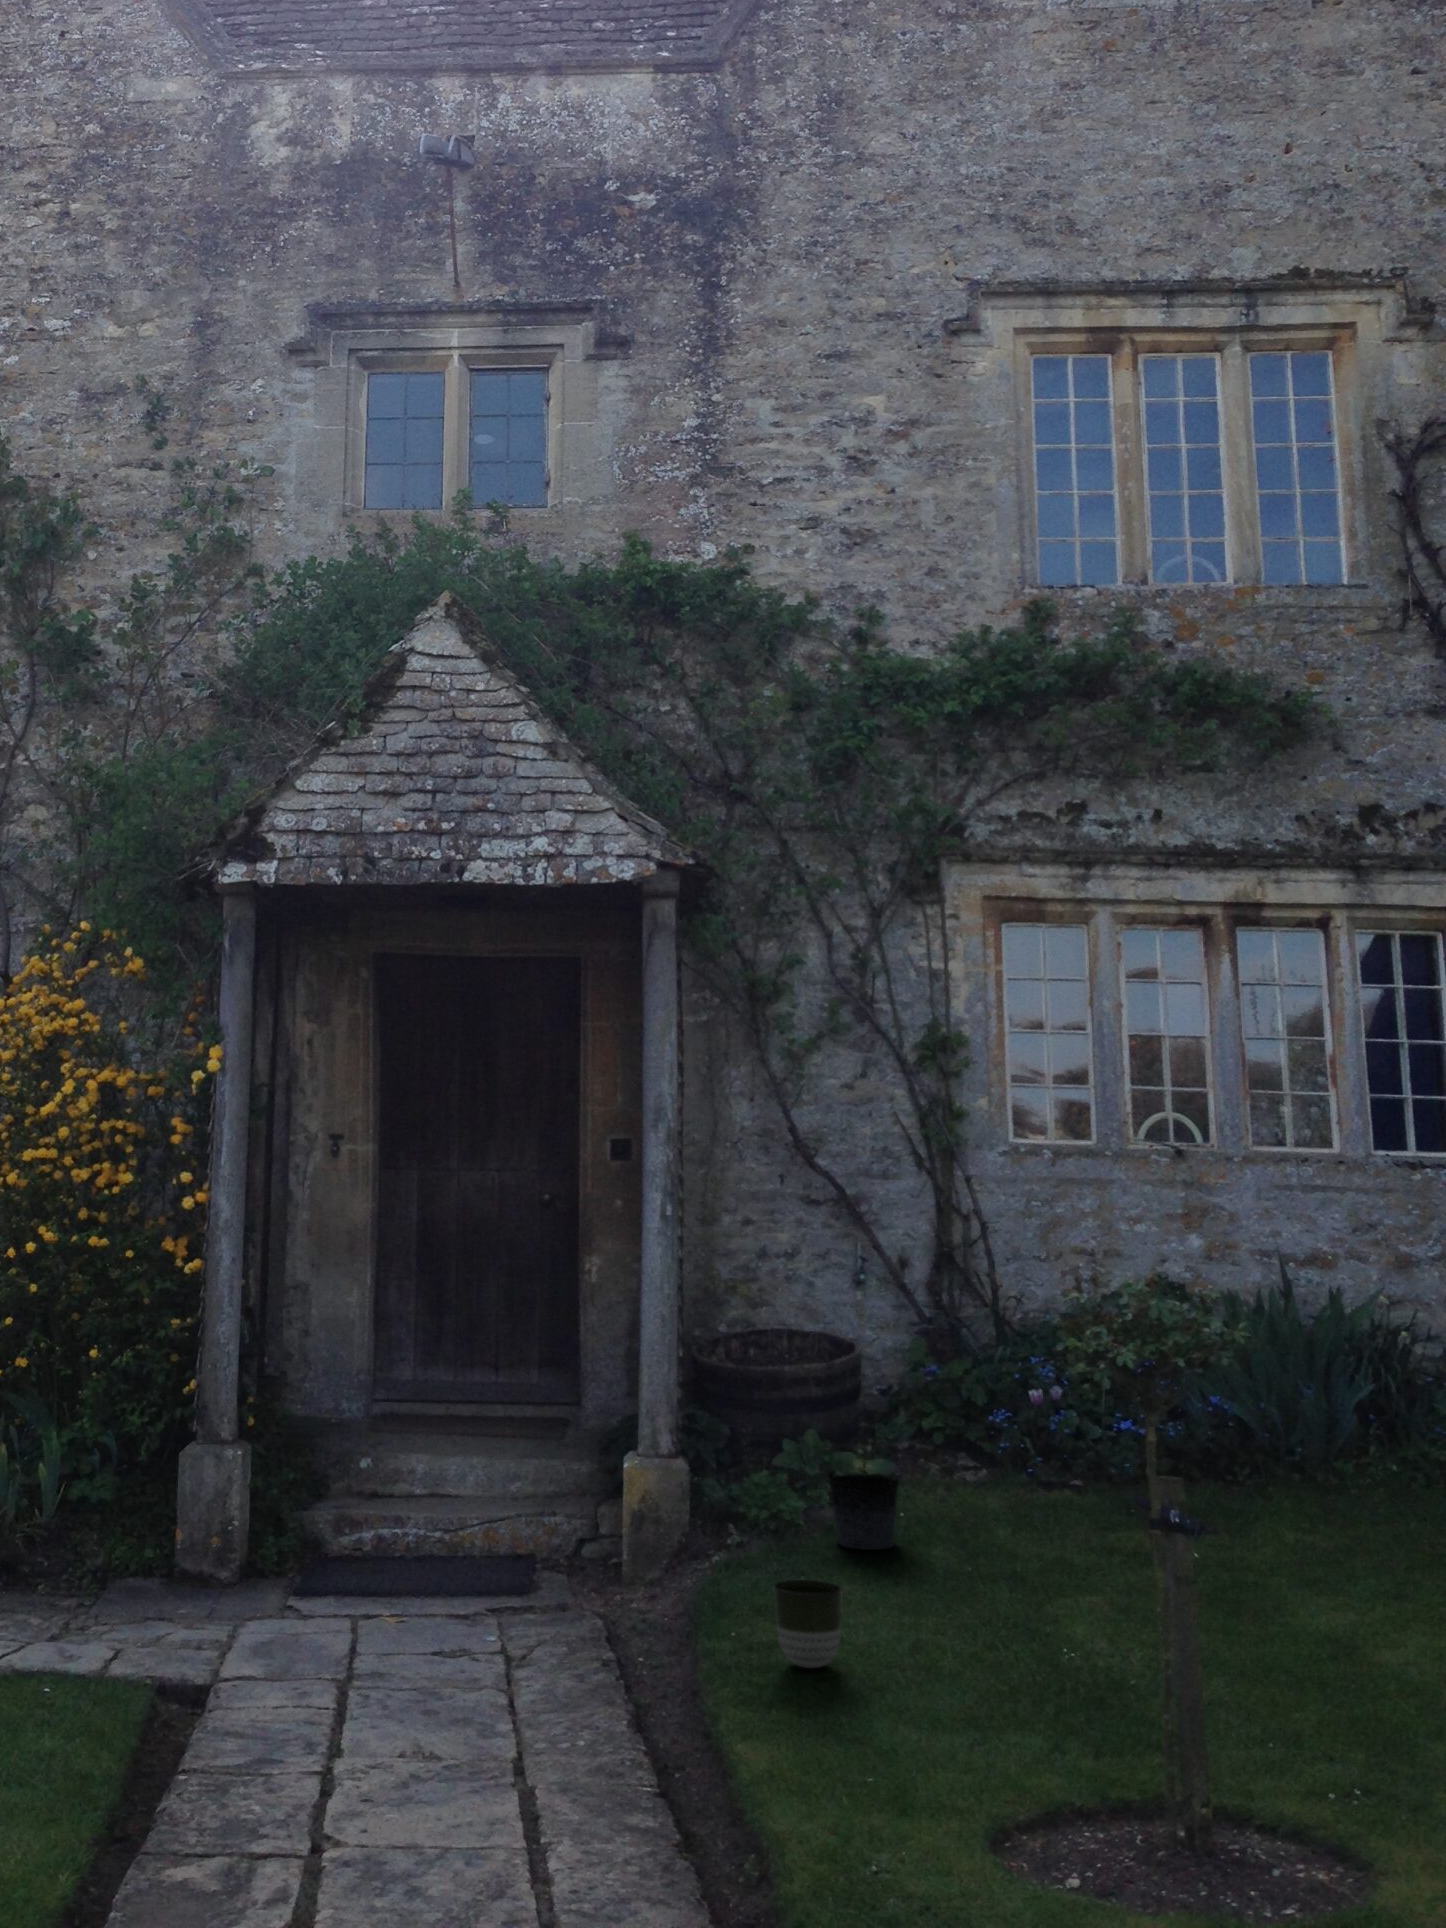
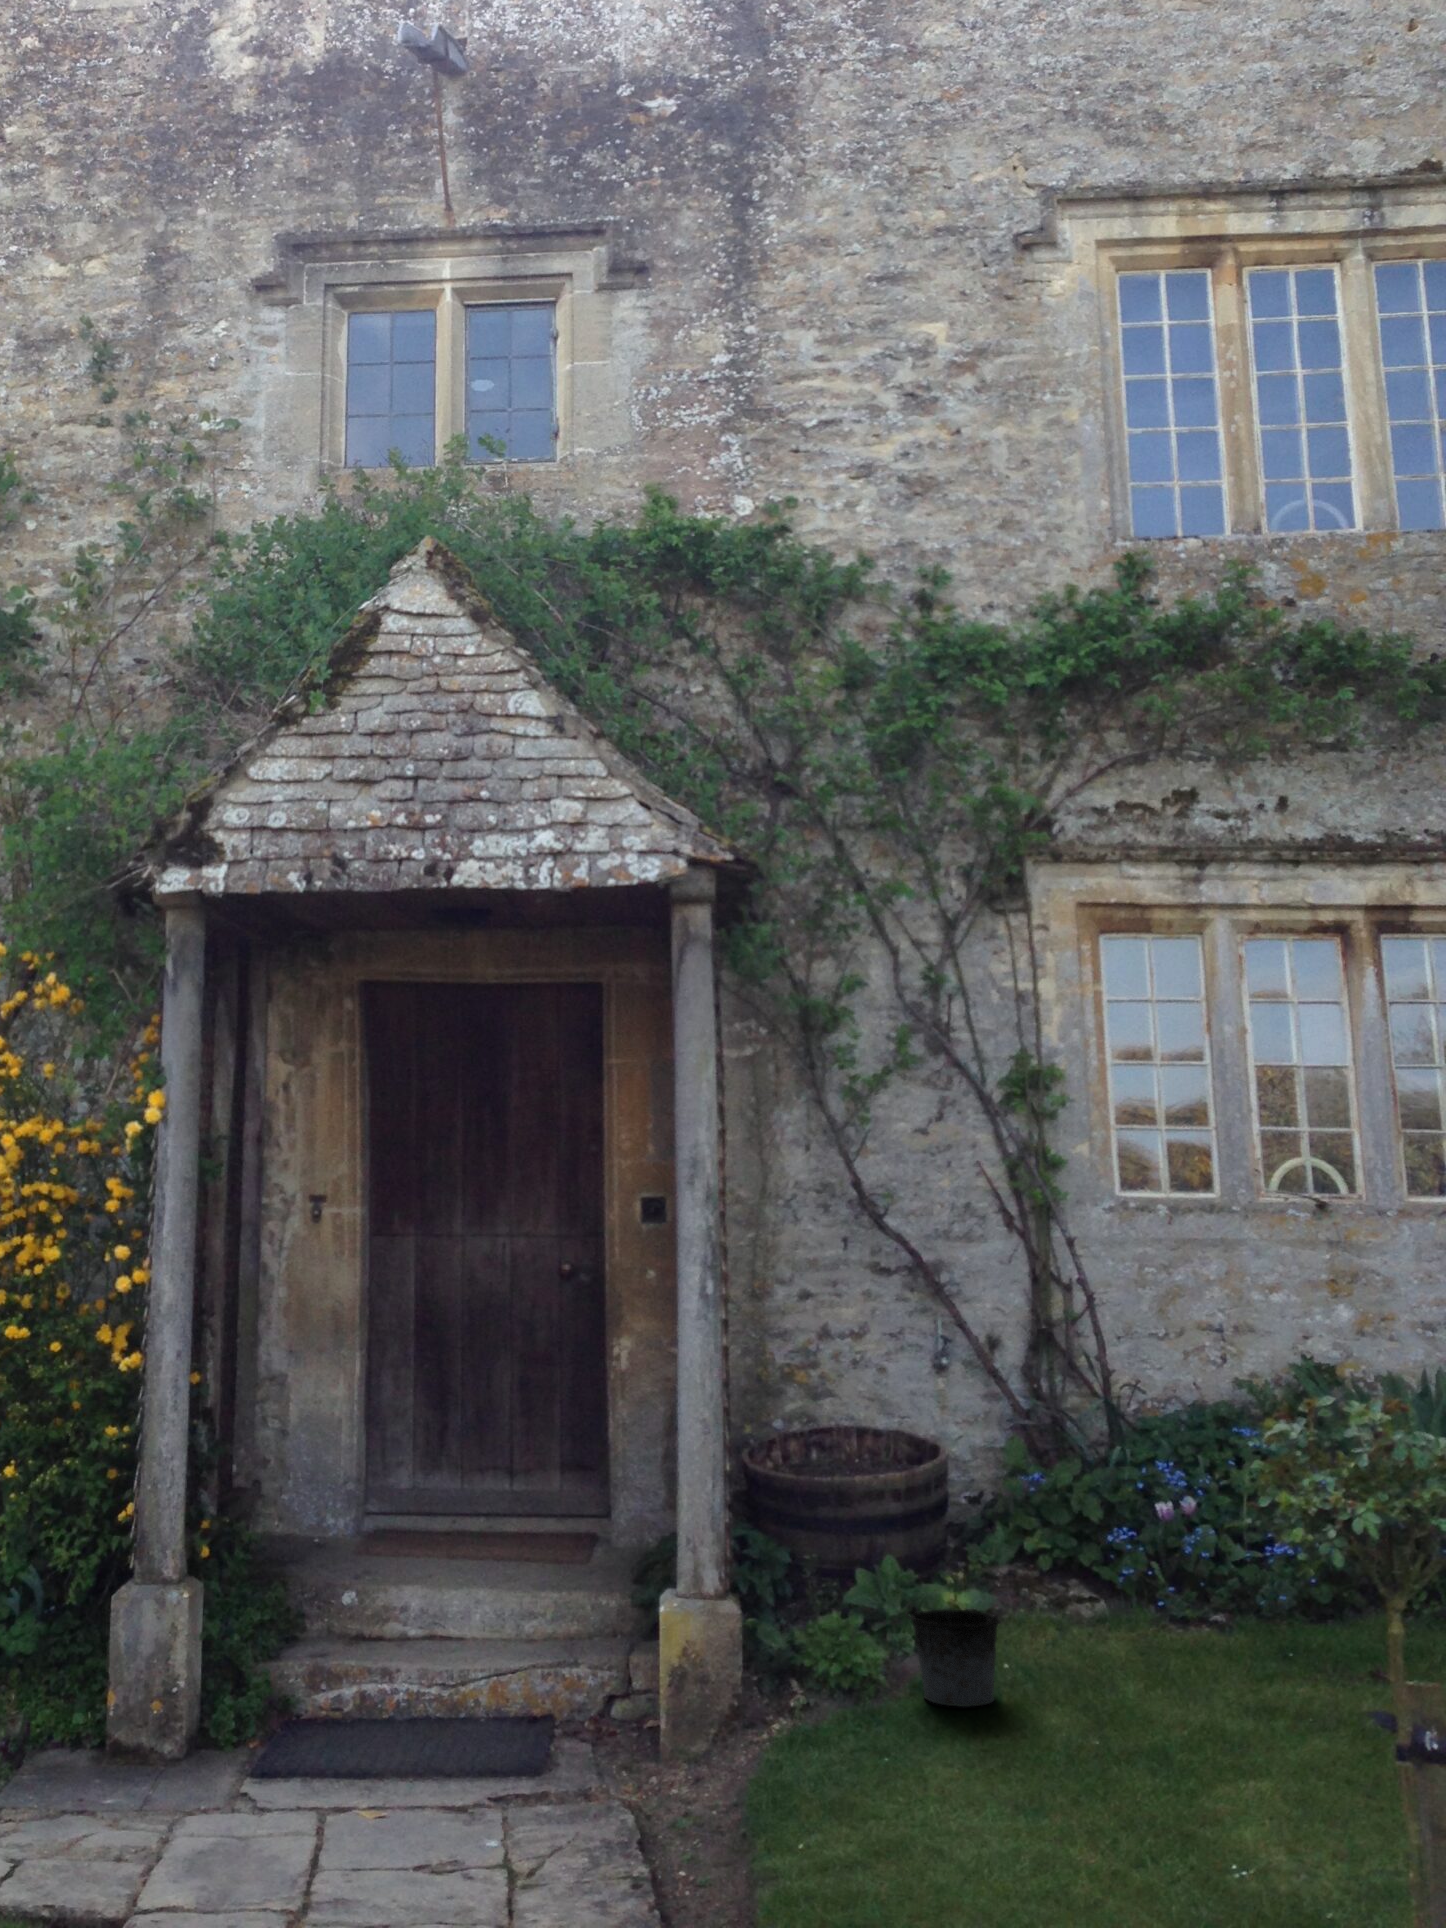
planter: present [774,1580,841,1668] -> none [847,1760,935,1878]

